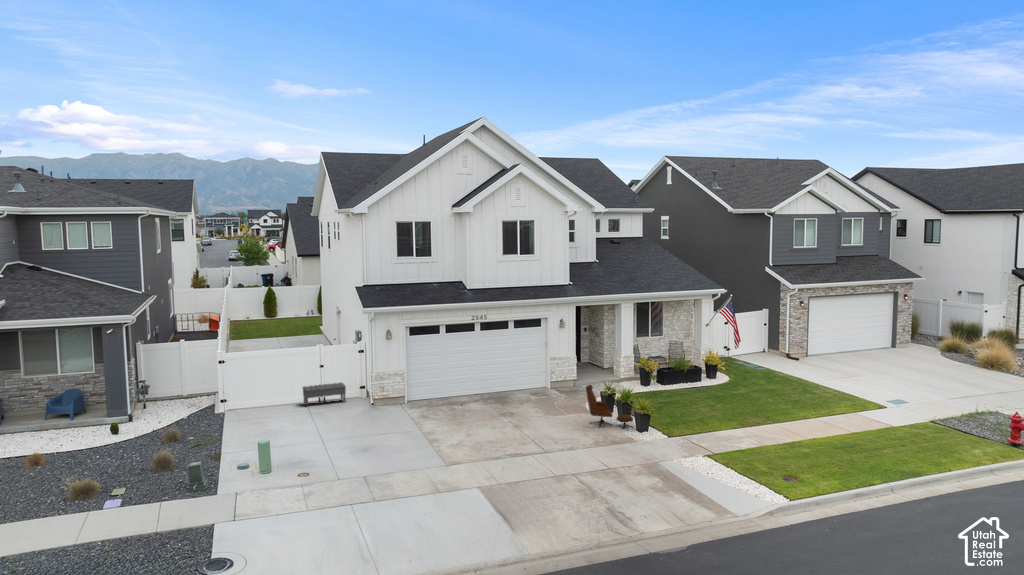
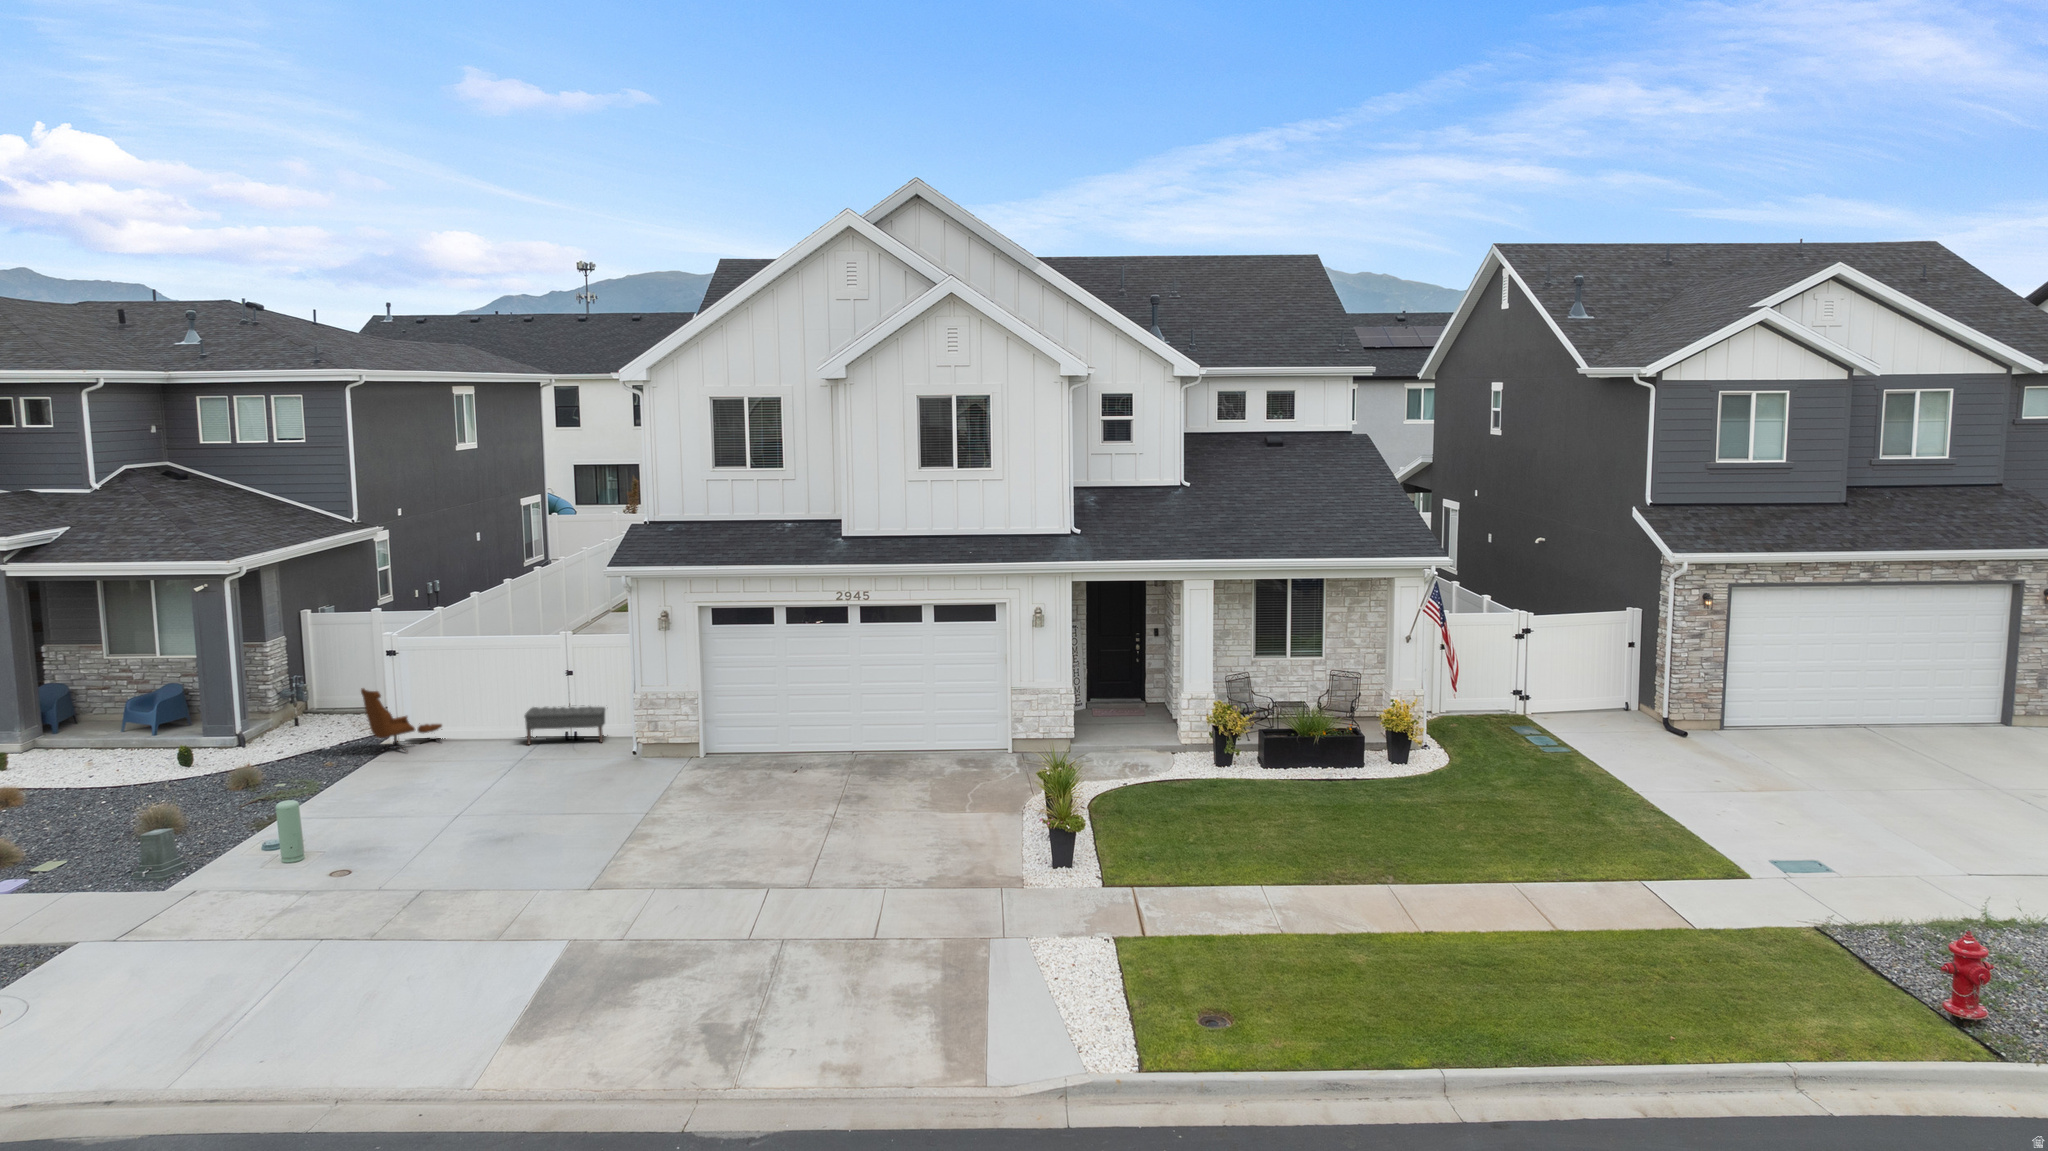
lounge chair: present [586,385,633,427] -> present [361,688,442,751]

